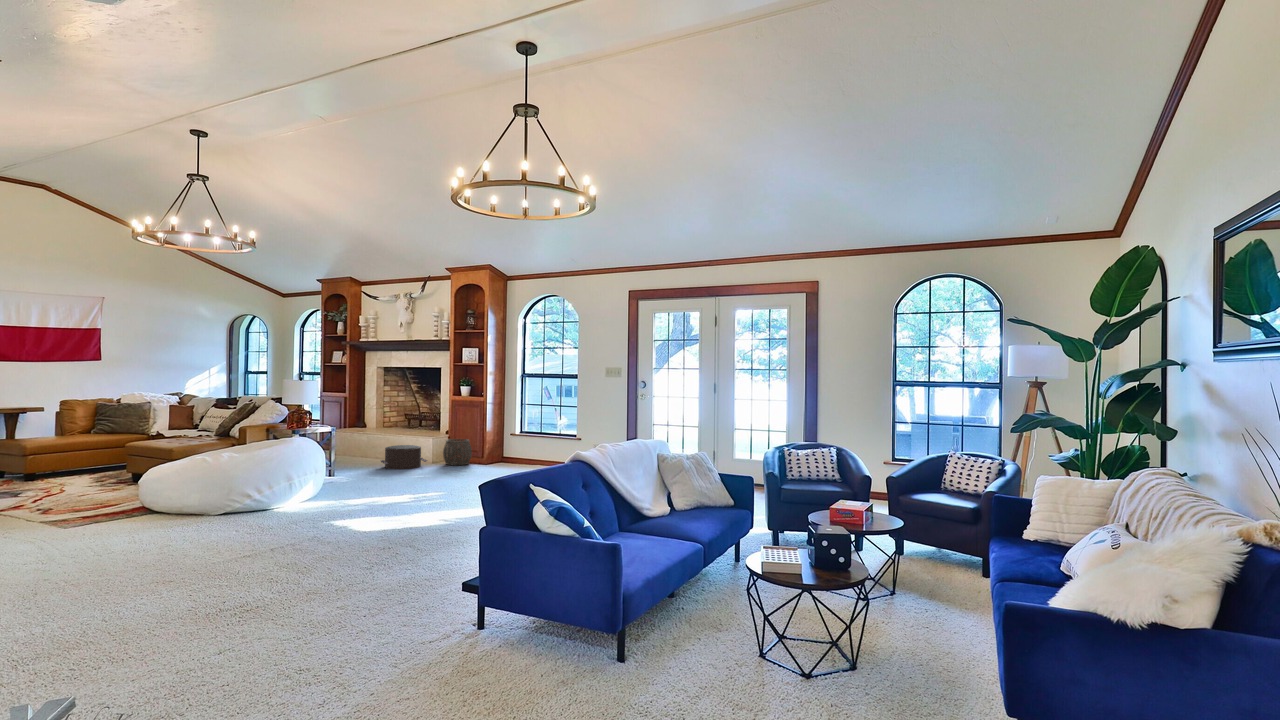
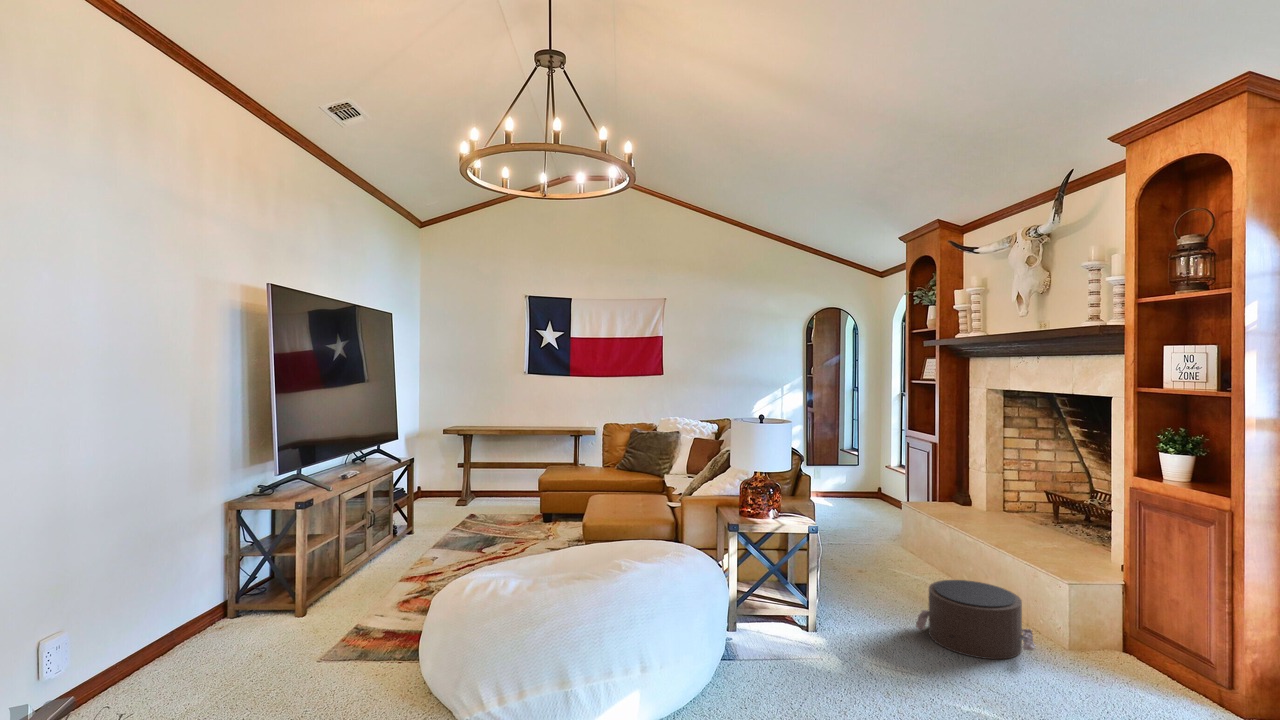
woven basket: present [443,439,472,465] -> none [1087,601,1191,698]

